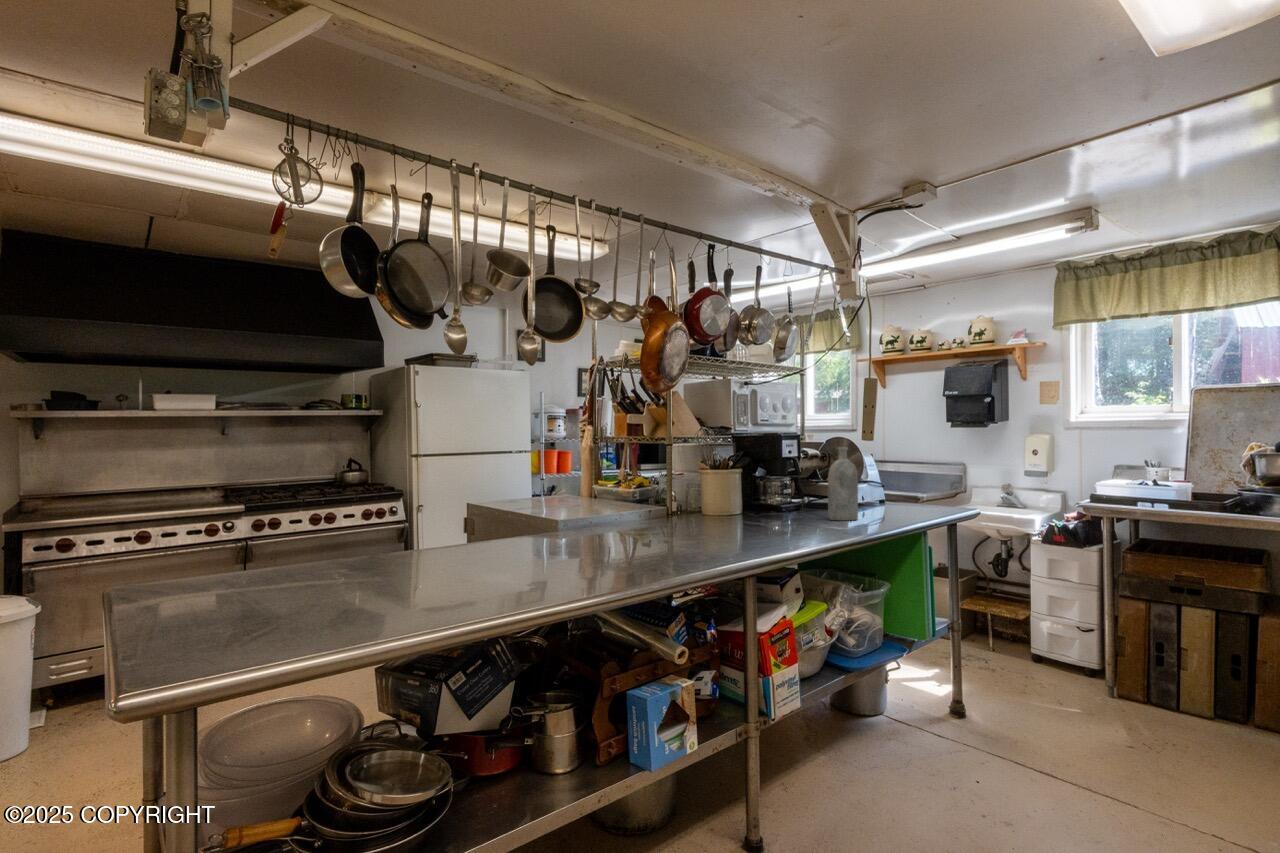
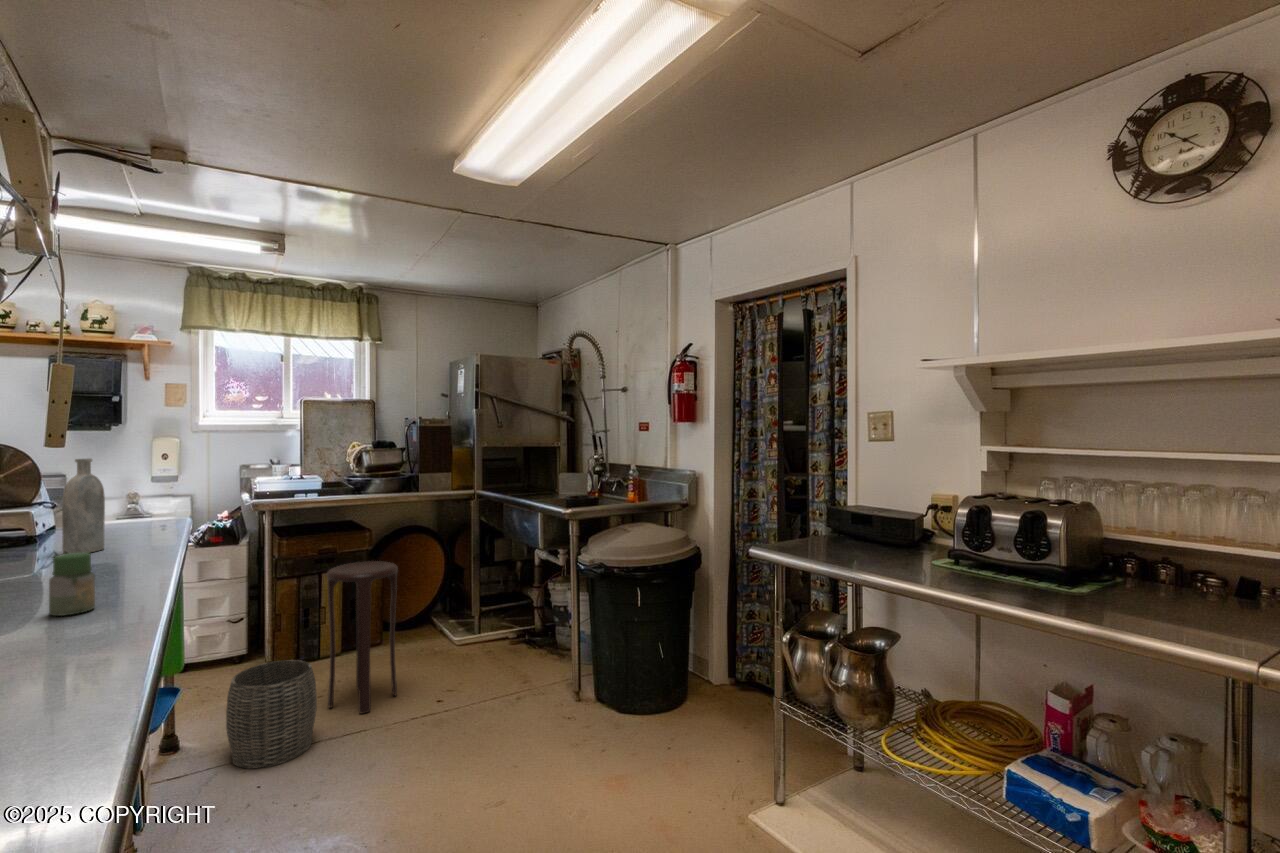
jar: none [721,511,745,553] -> present [49,552,95,616]
stool: none [1116,597,1233,807] -> present [327,561,398,714]
woven basket: none [976,672,1076,793] -> present [226,660,317,769]

